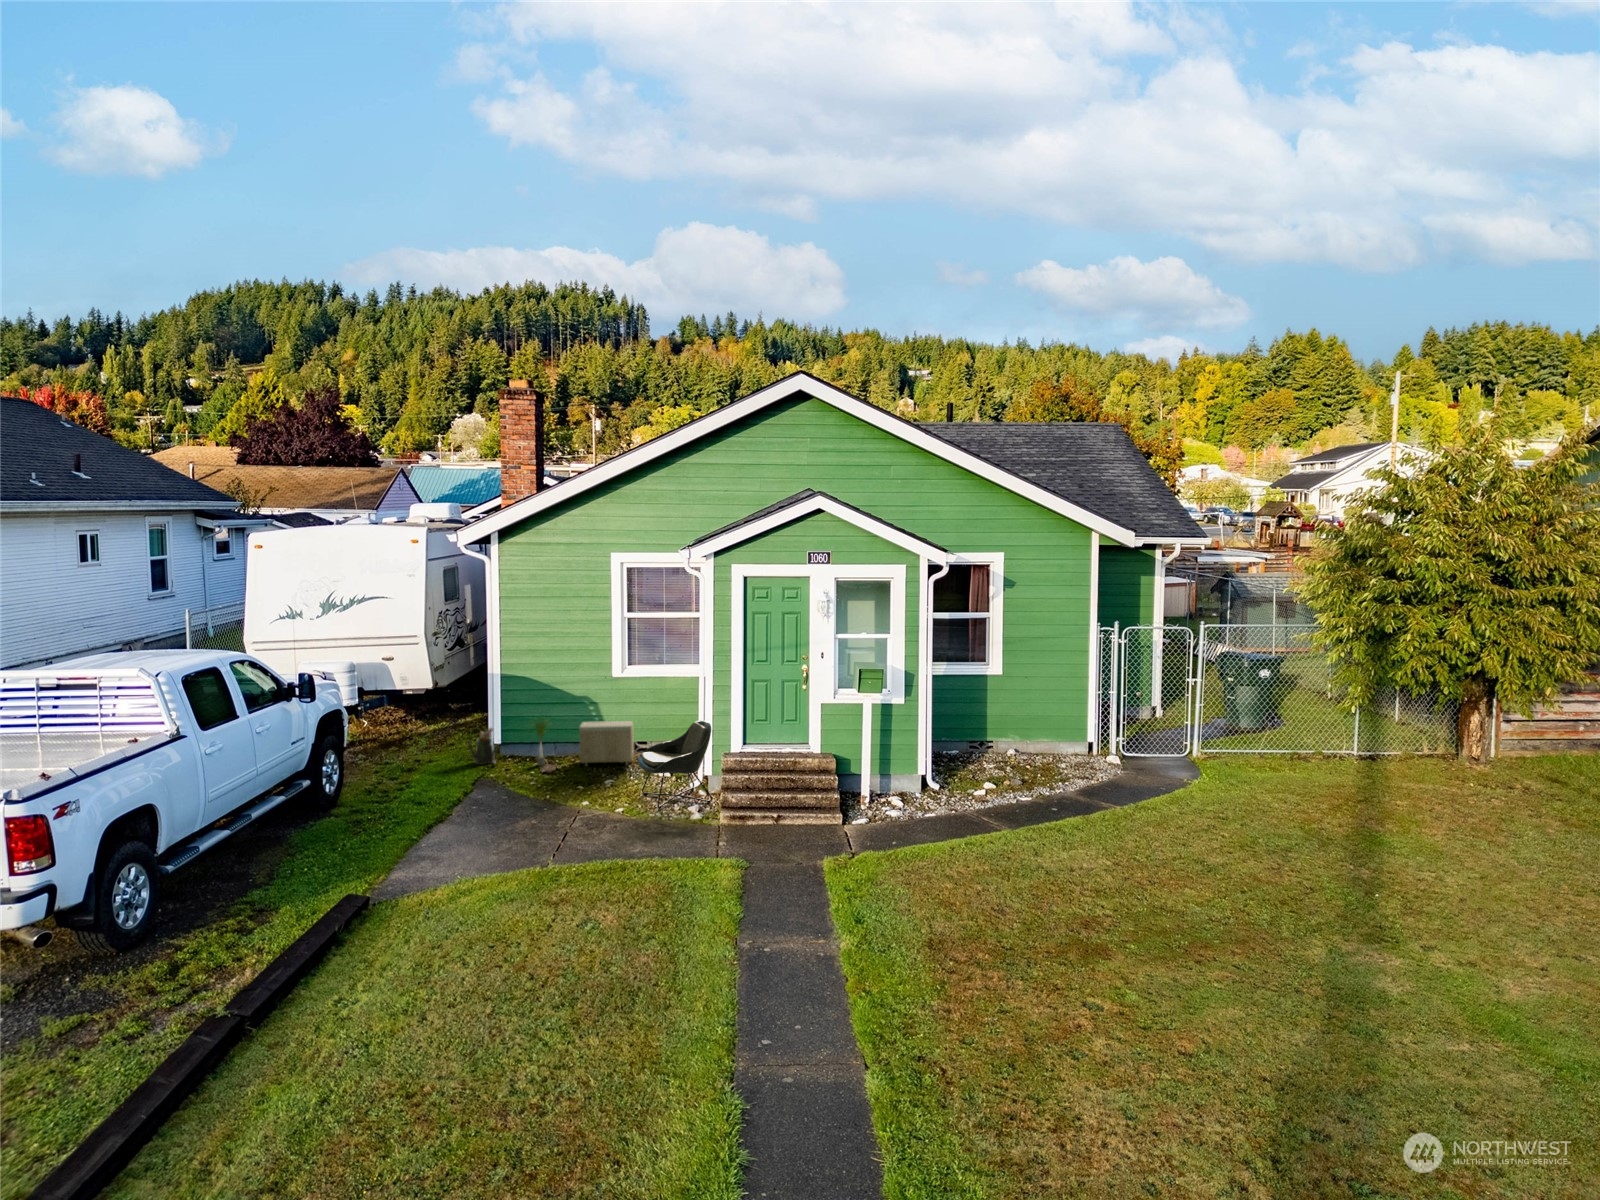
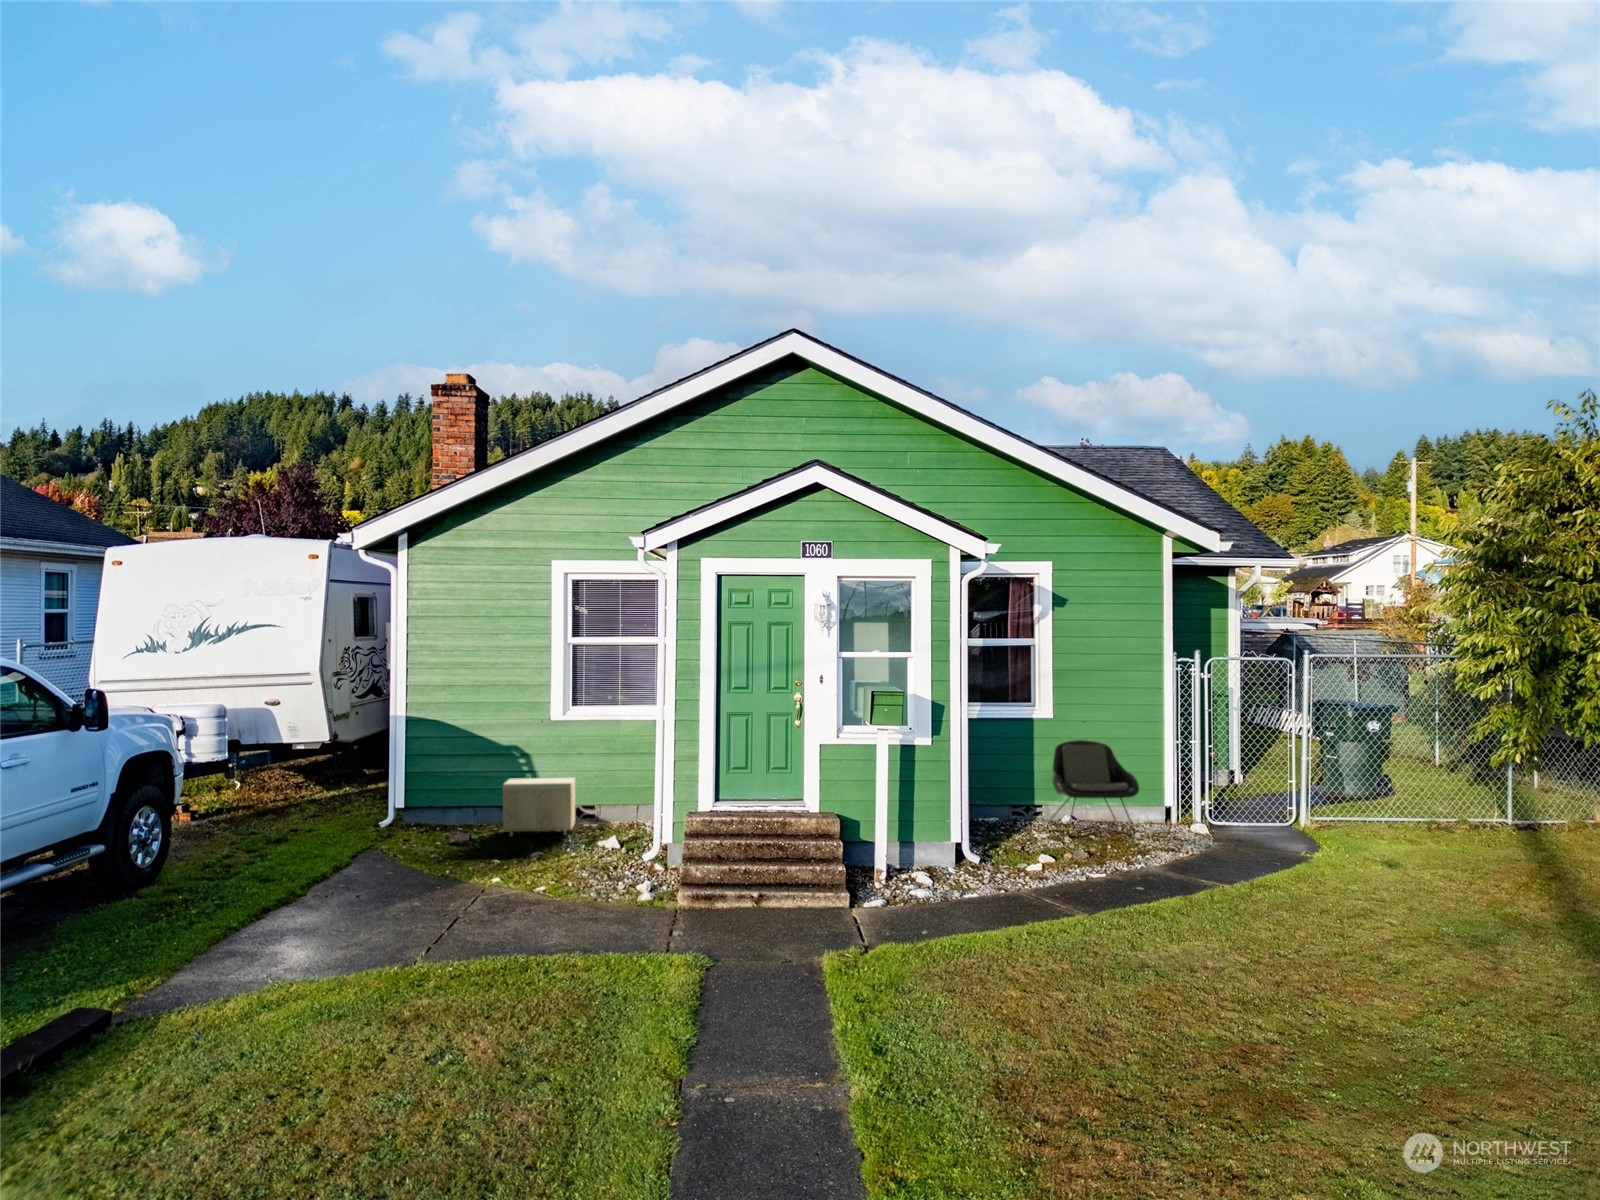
potted plant: present [533,717,549,766] -> none [428,762,478,836]
lounge chair: present [637,720,712,809] -> present [1050,740,1139,837]
watering can: present [468,728,495,765] -> none [357,785,401,834]

